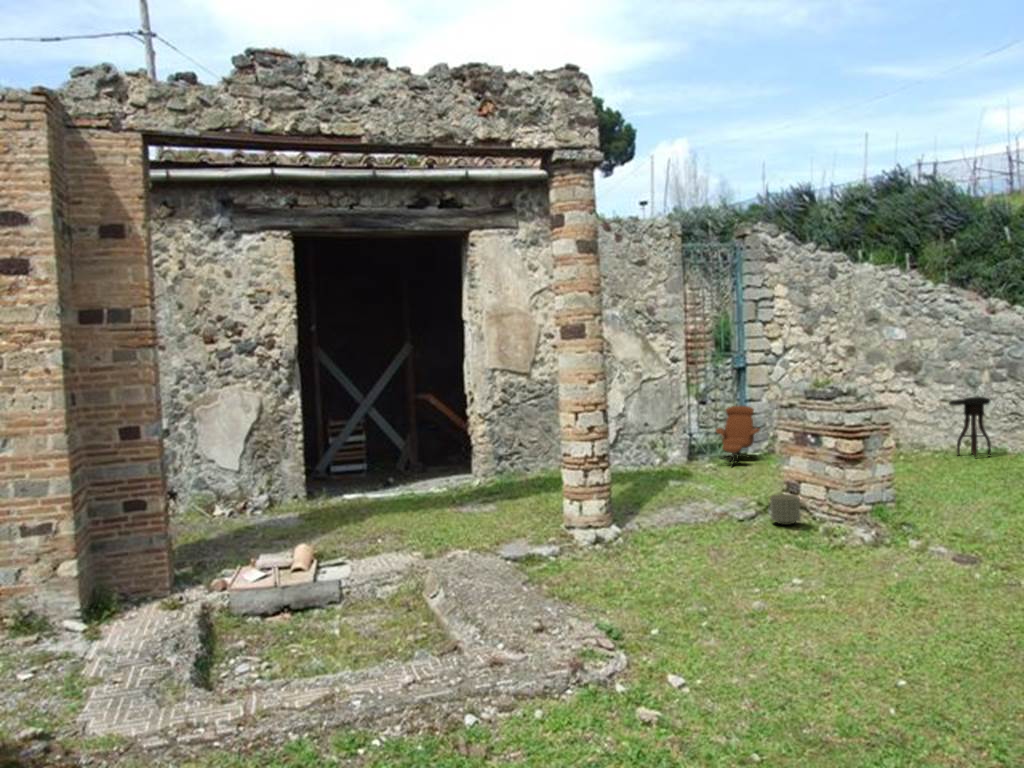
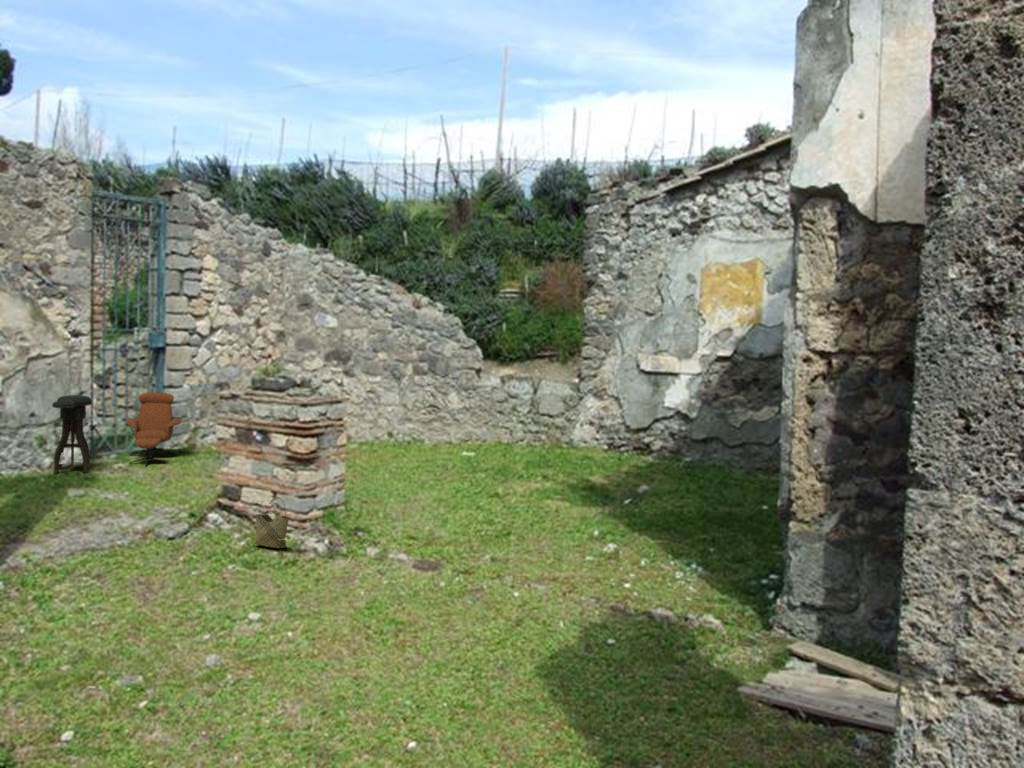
stool: present [949,397,991,458] -> present [52,395,92,473]
woven basket: none [809,492,839,535] -> present [254,514,289,548]
planter: present [770,494,800,525] -> none [206,501,242,539]

